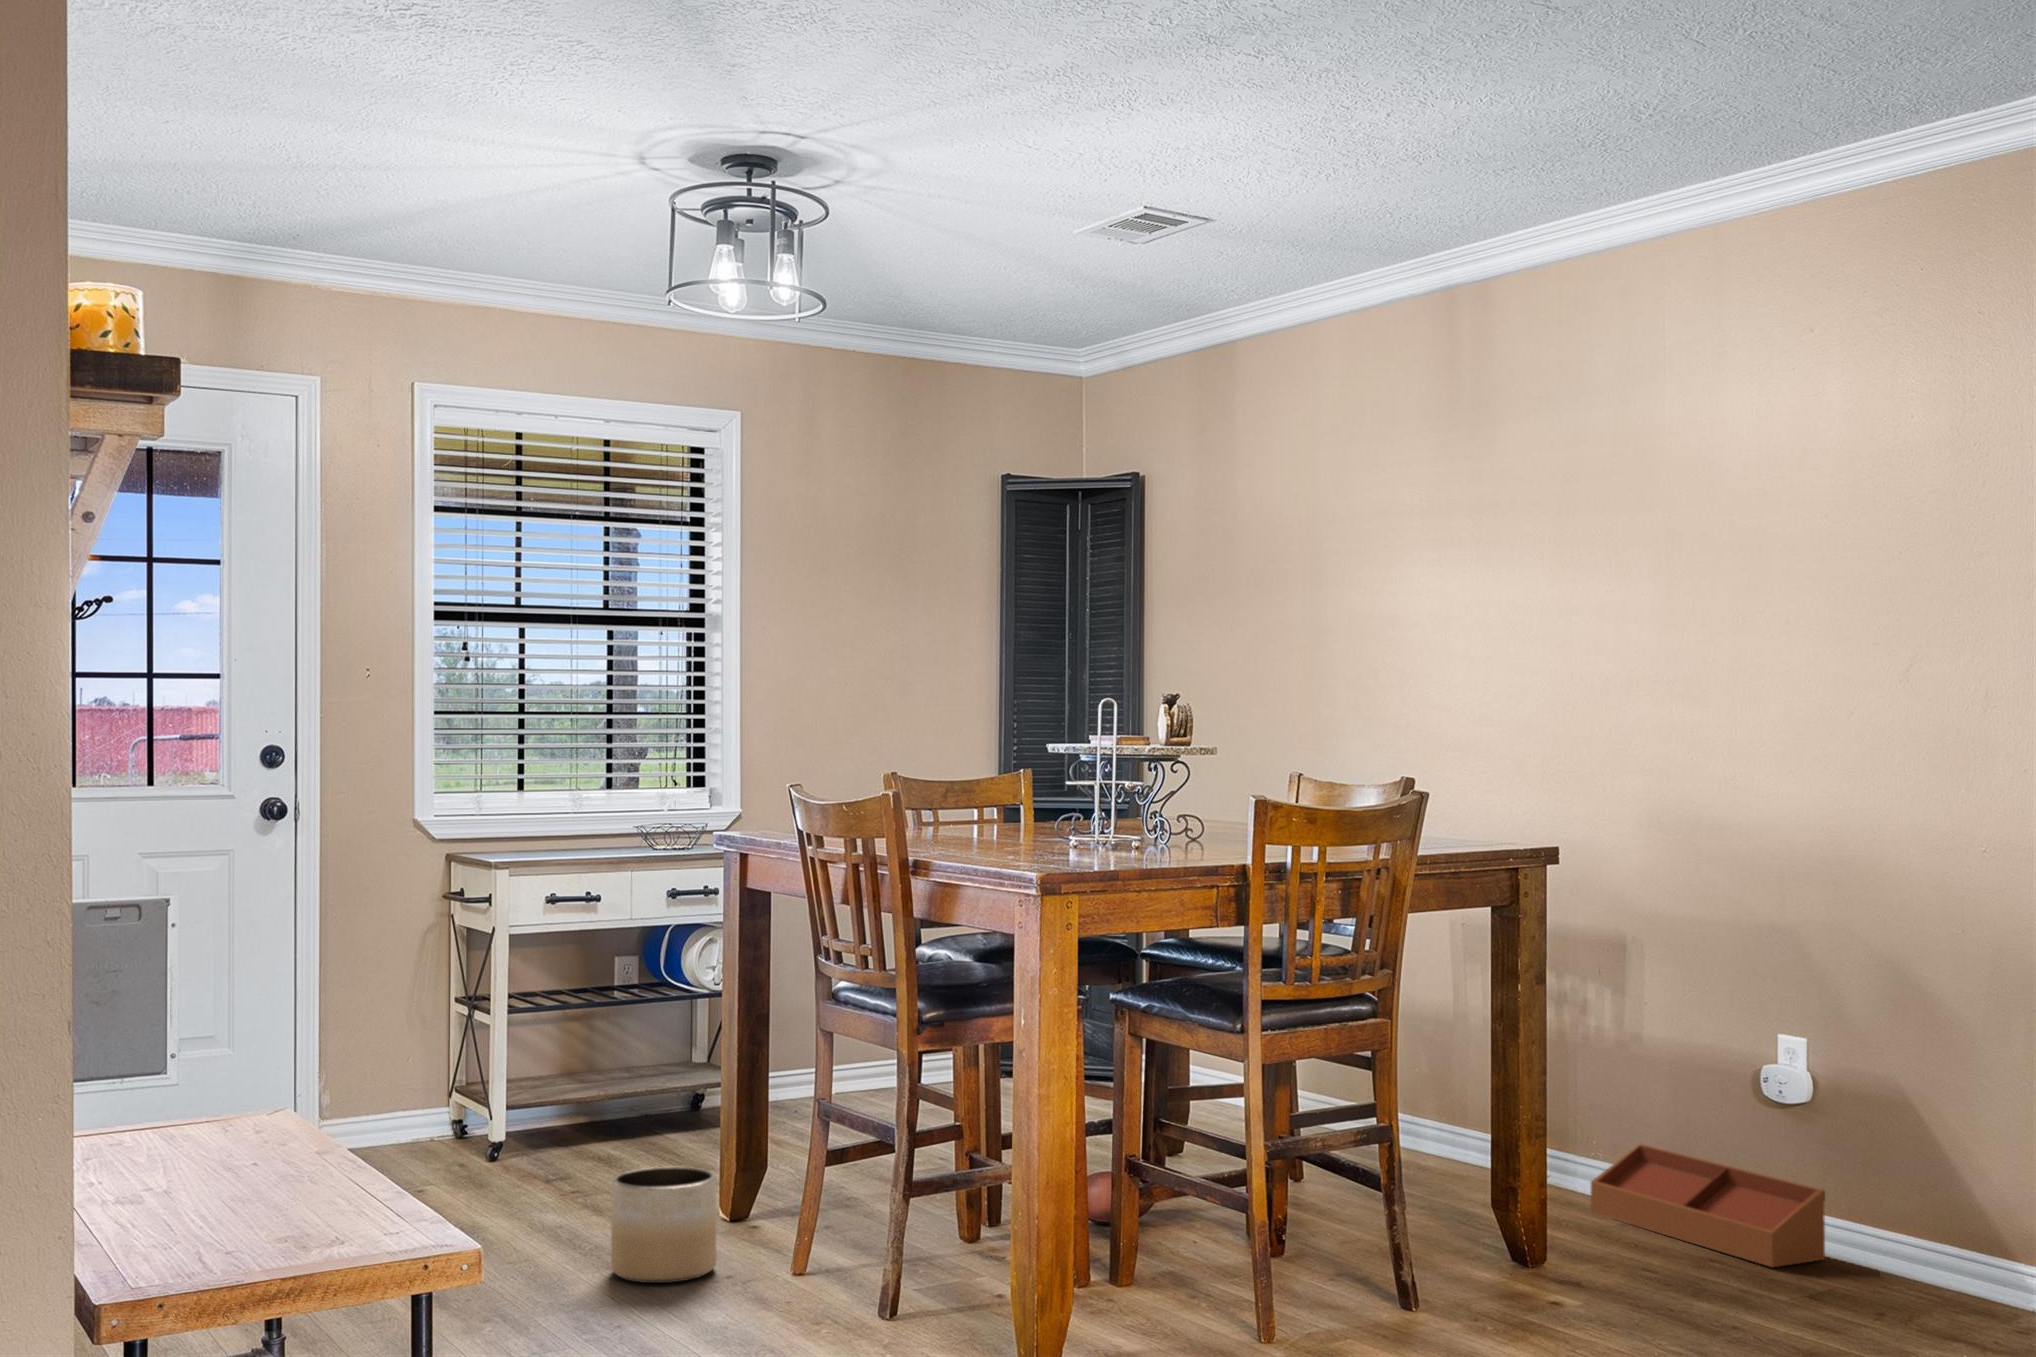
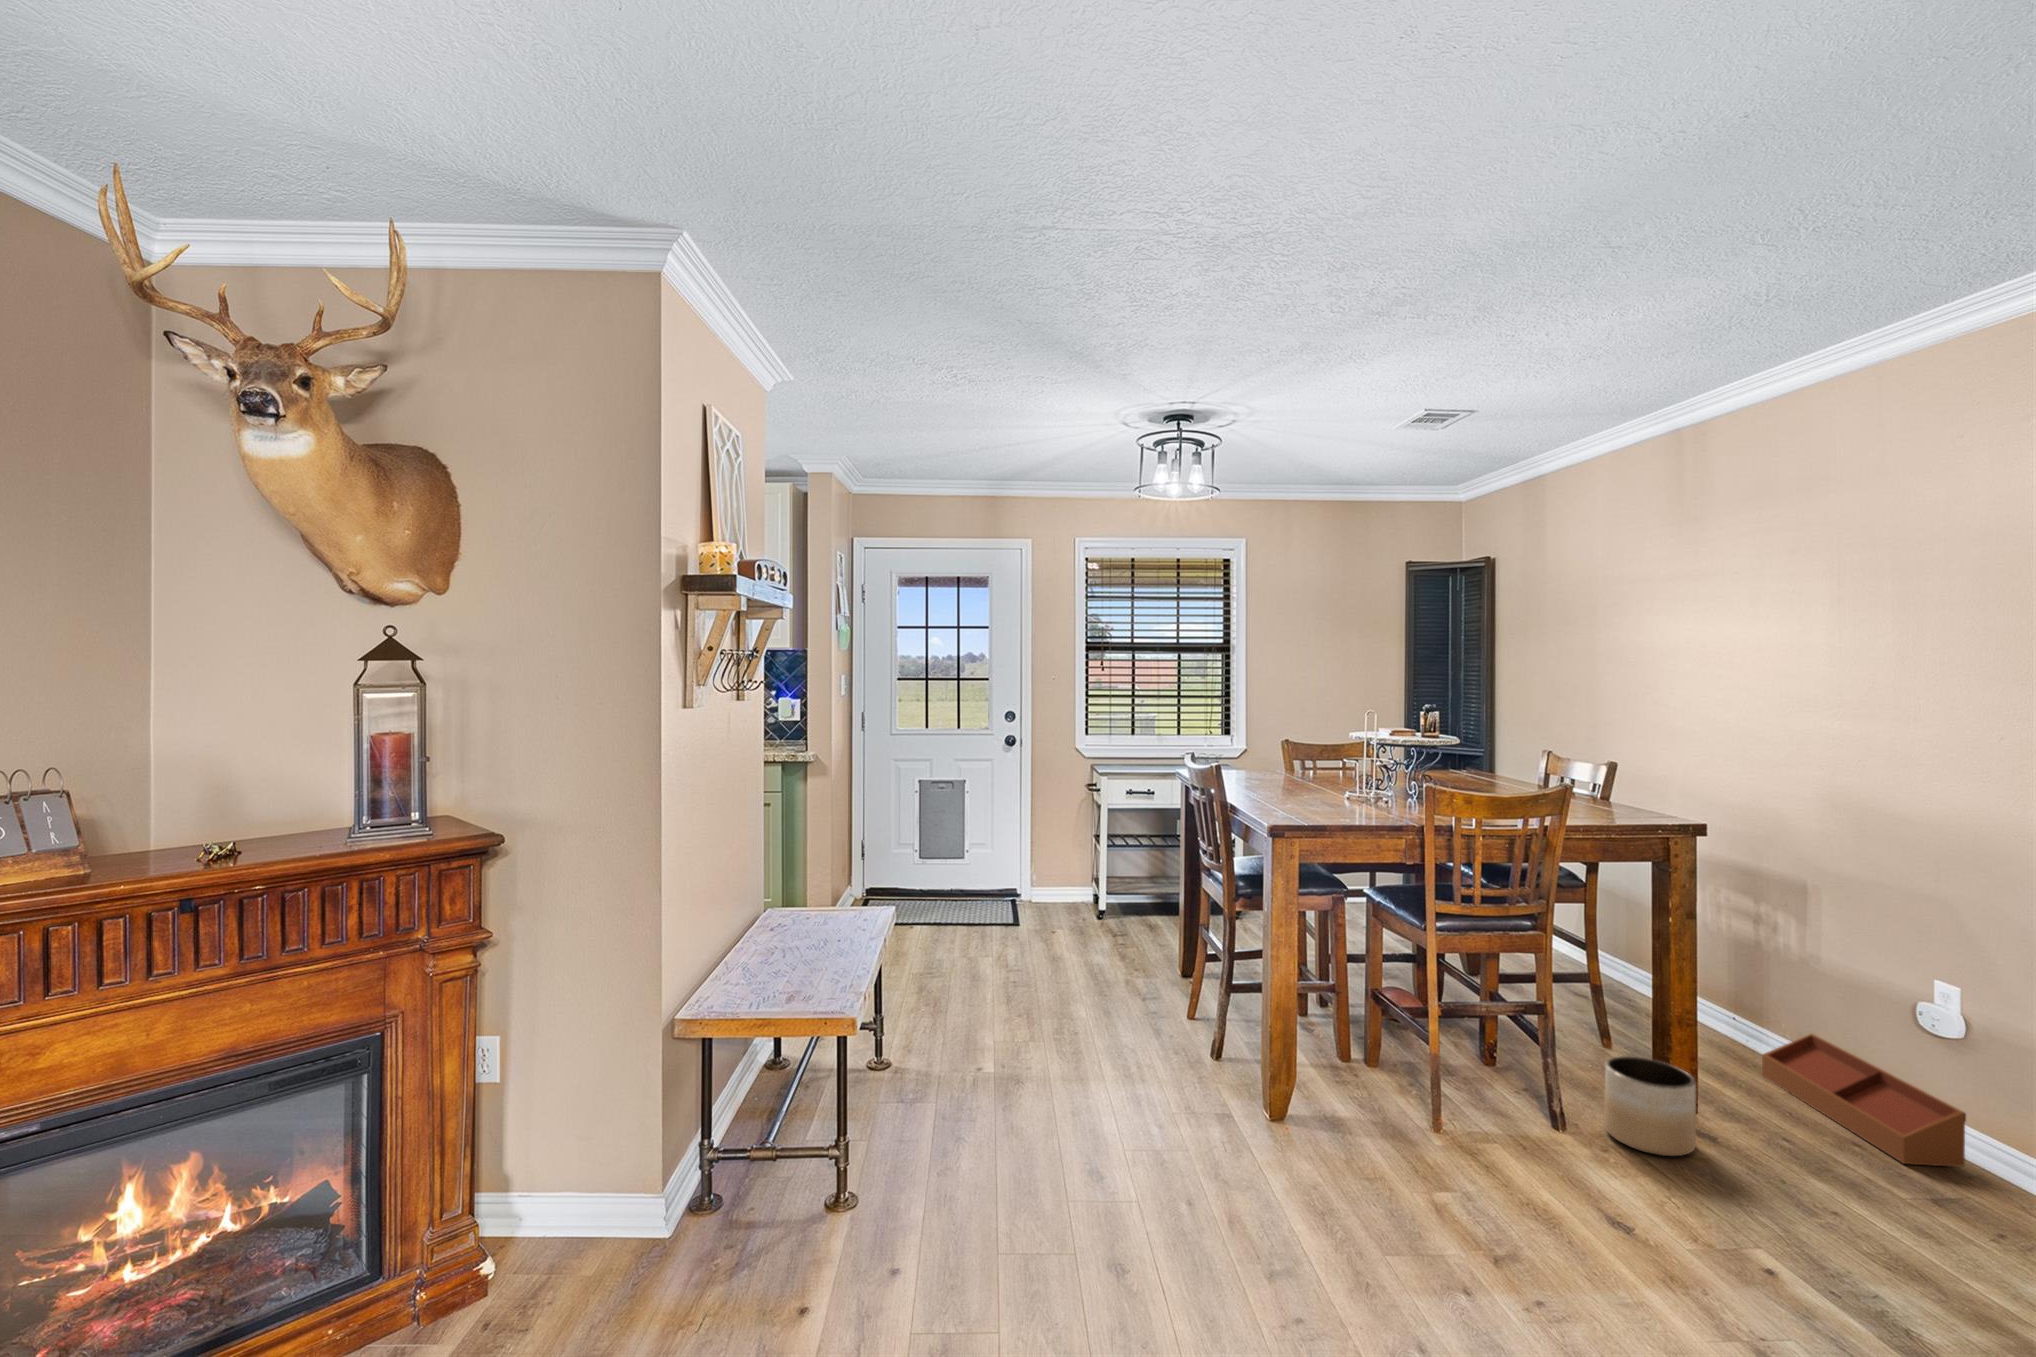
planter: present [611,1167,717,1283] -> present [1604,1056,1696,1156]

